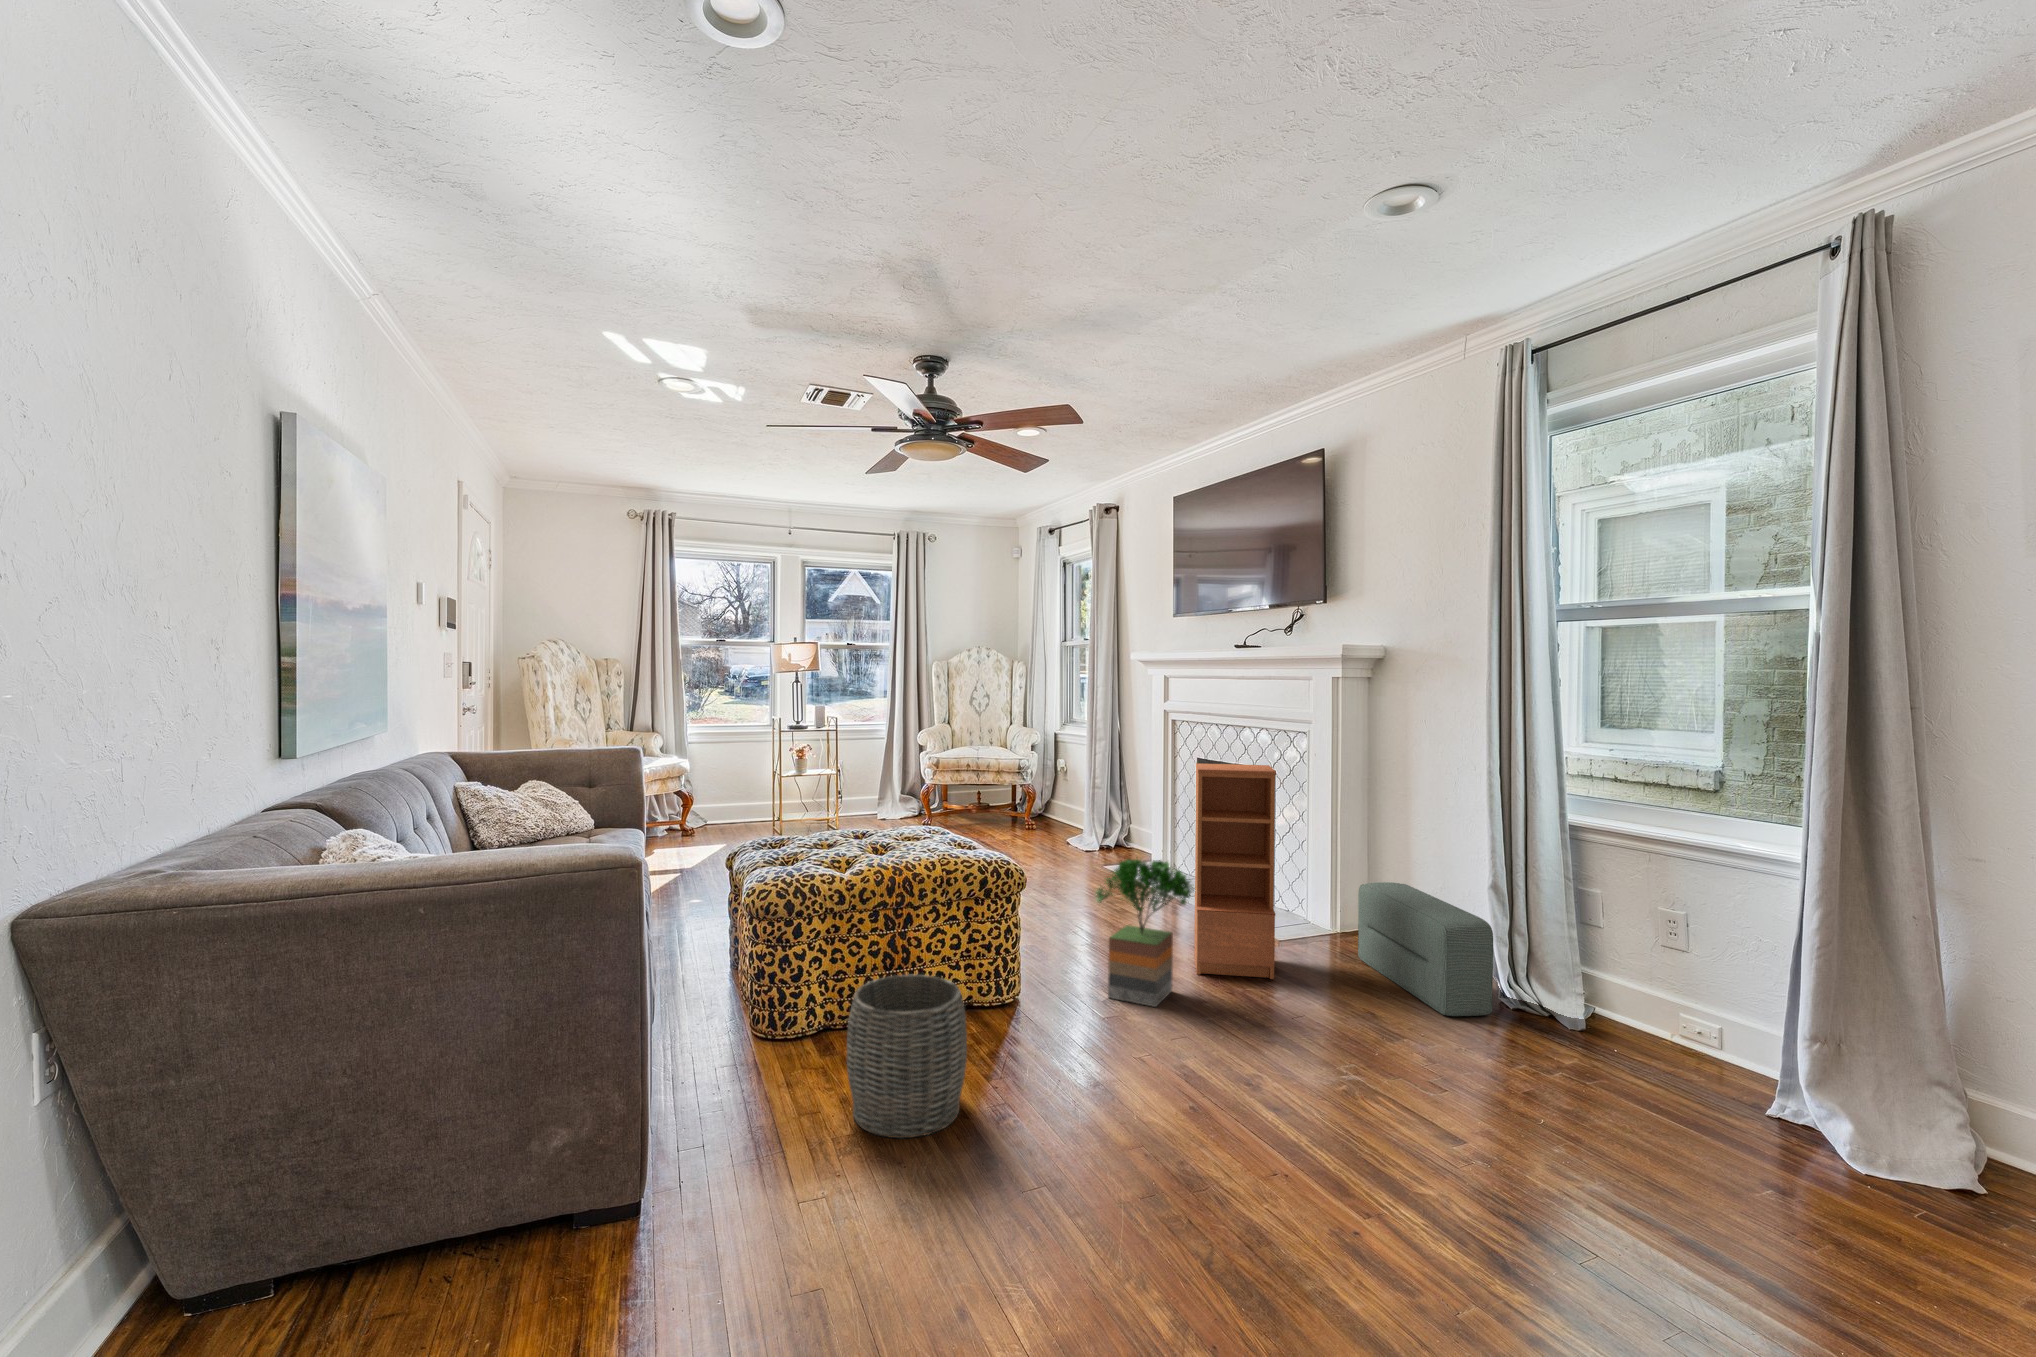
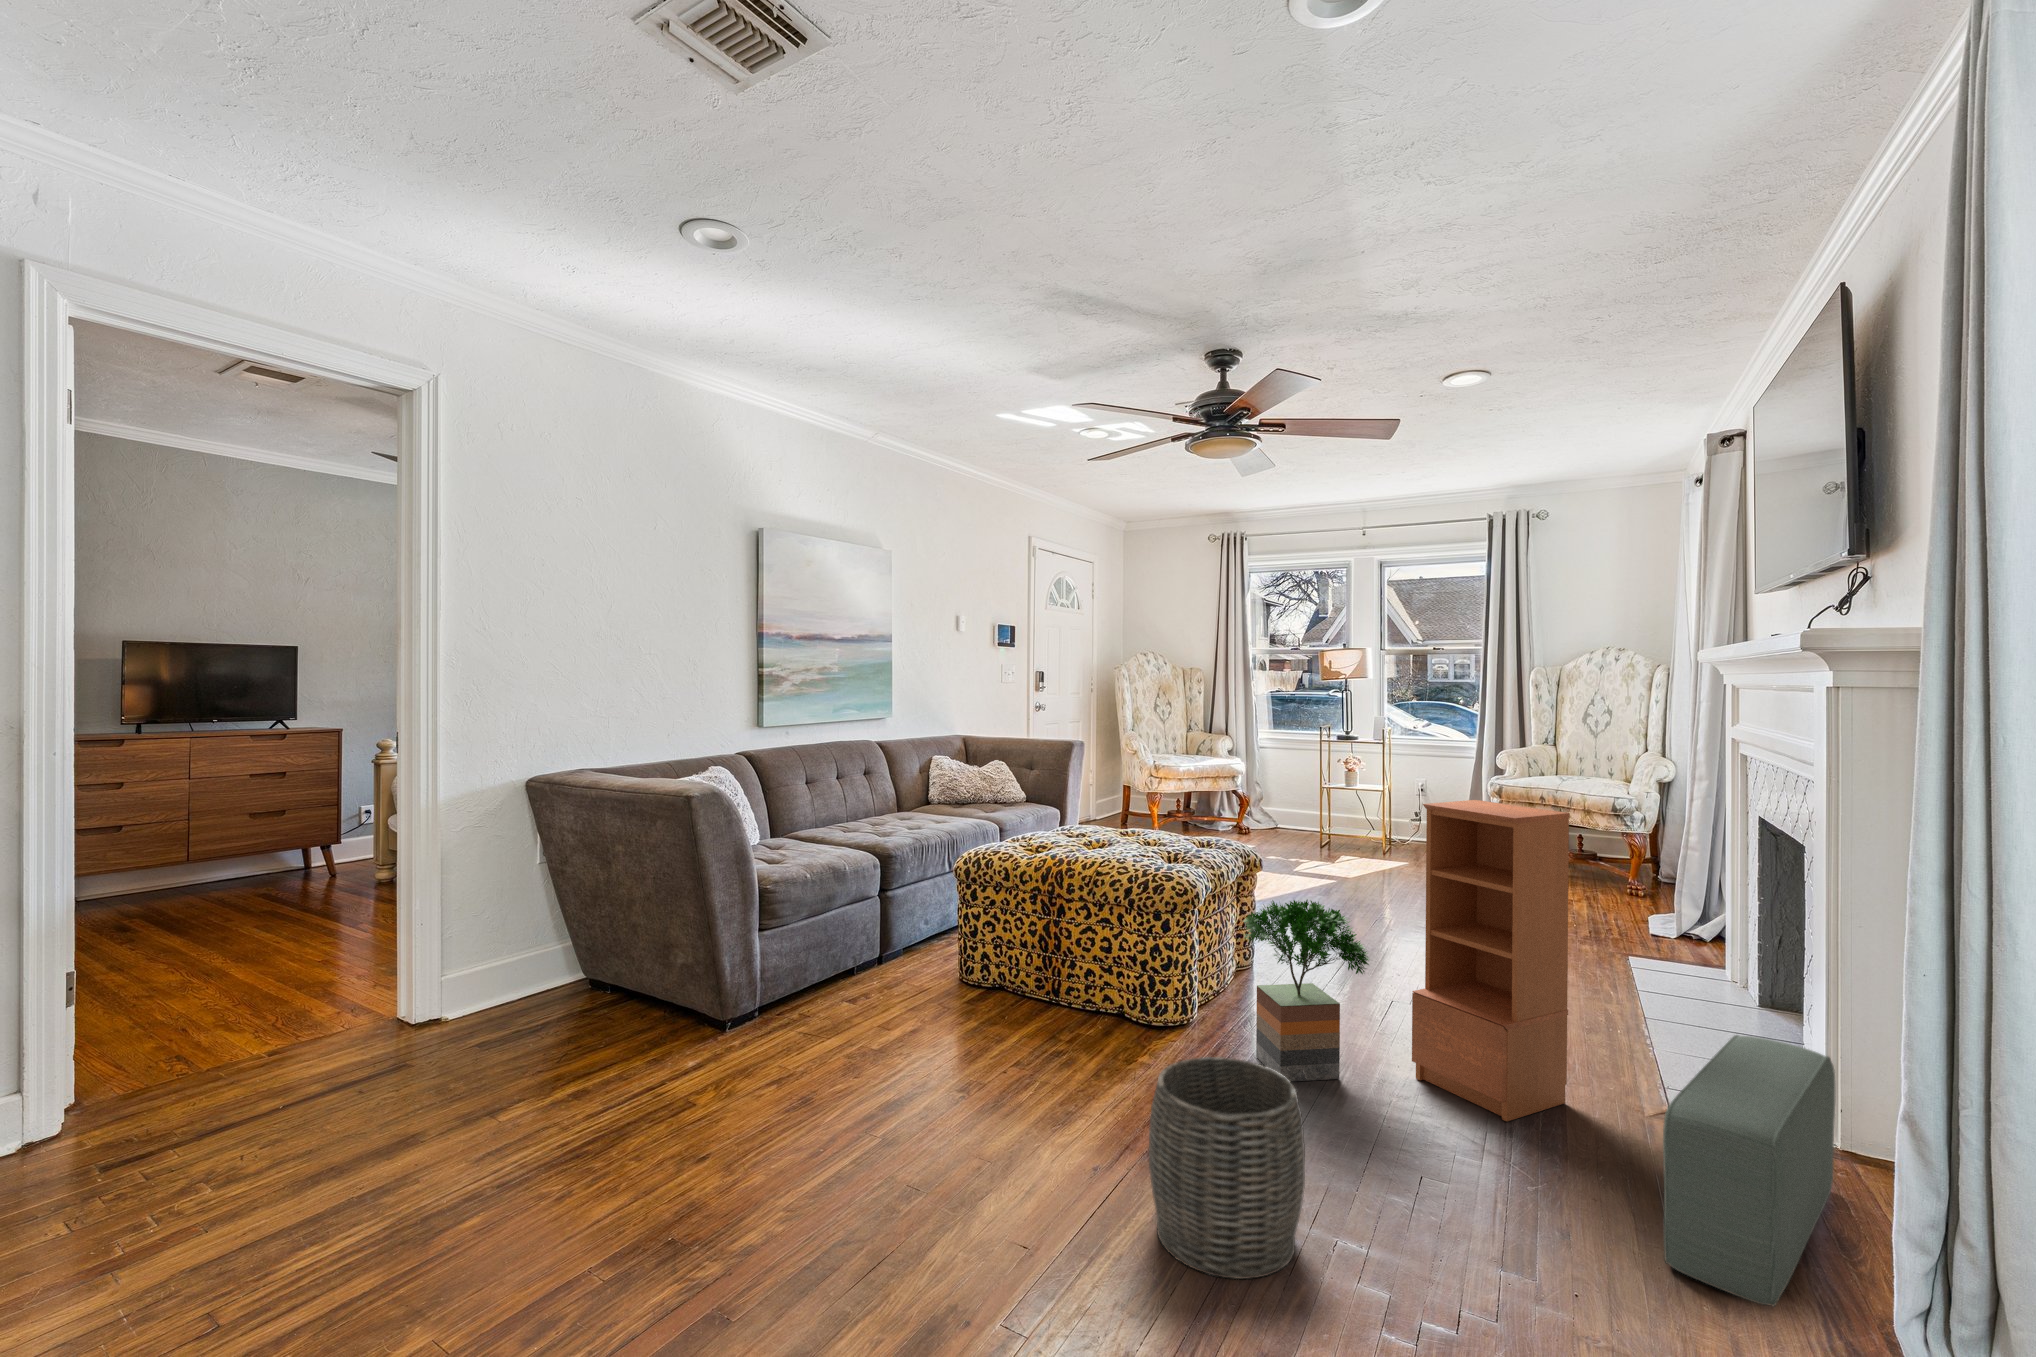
woven basket: present [847,975,967,1138] -> present [1149,1057,1305,1279]

